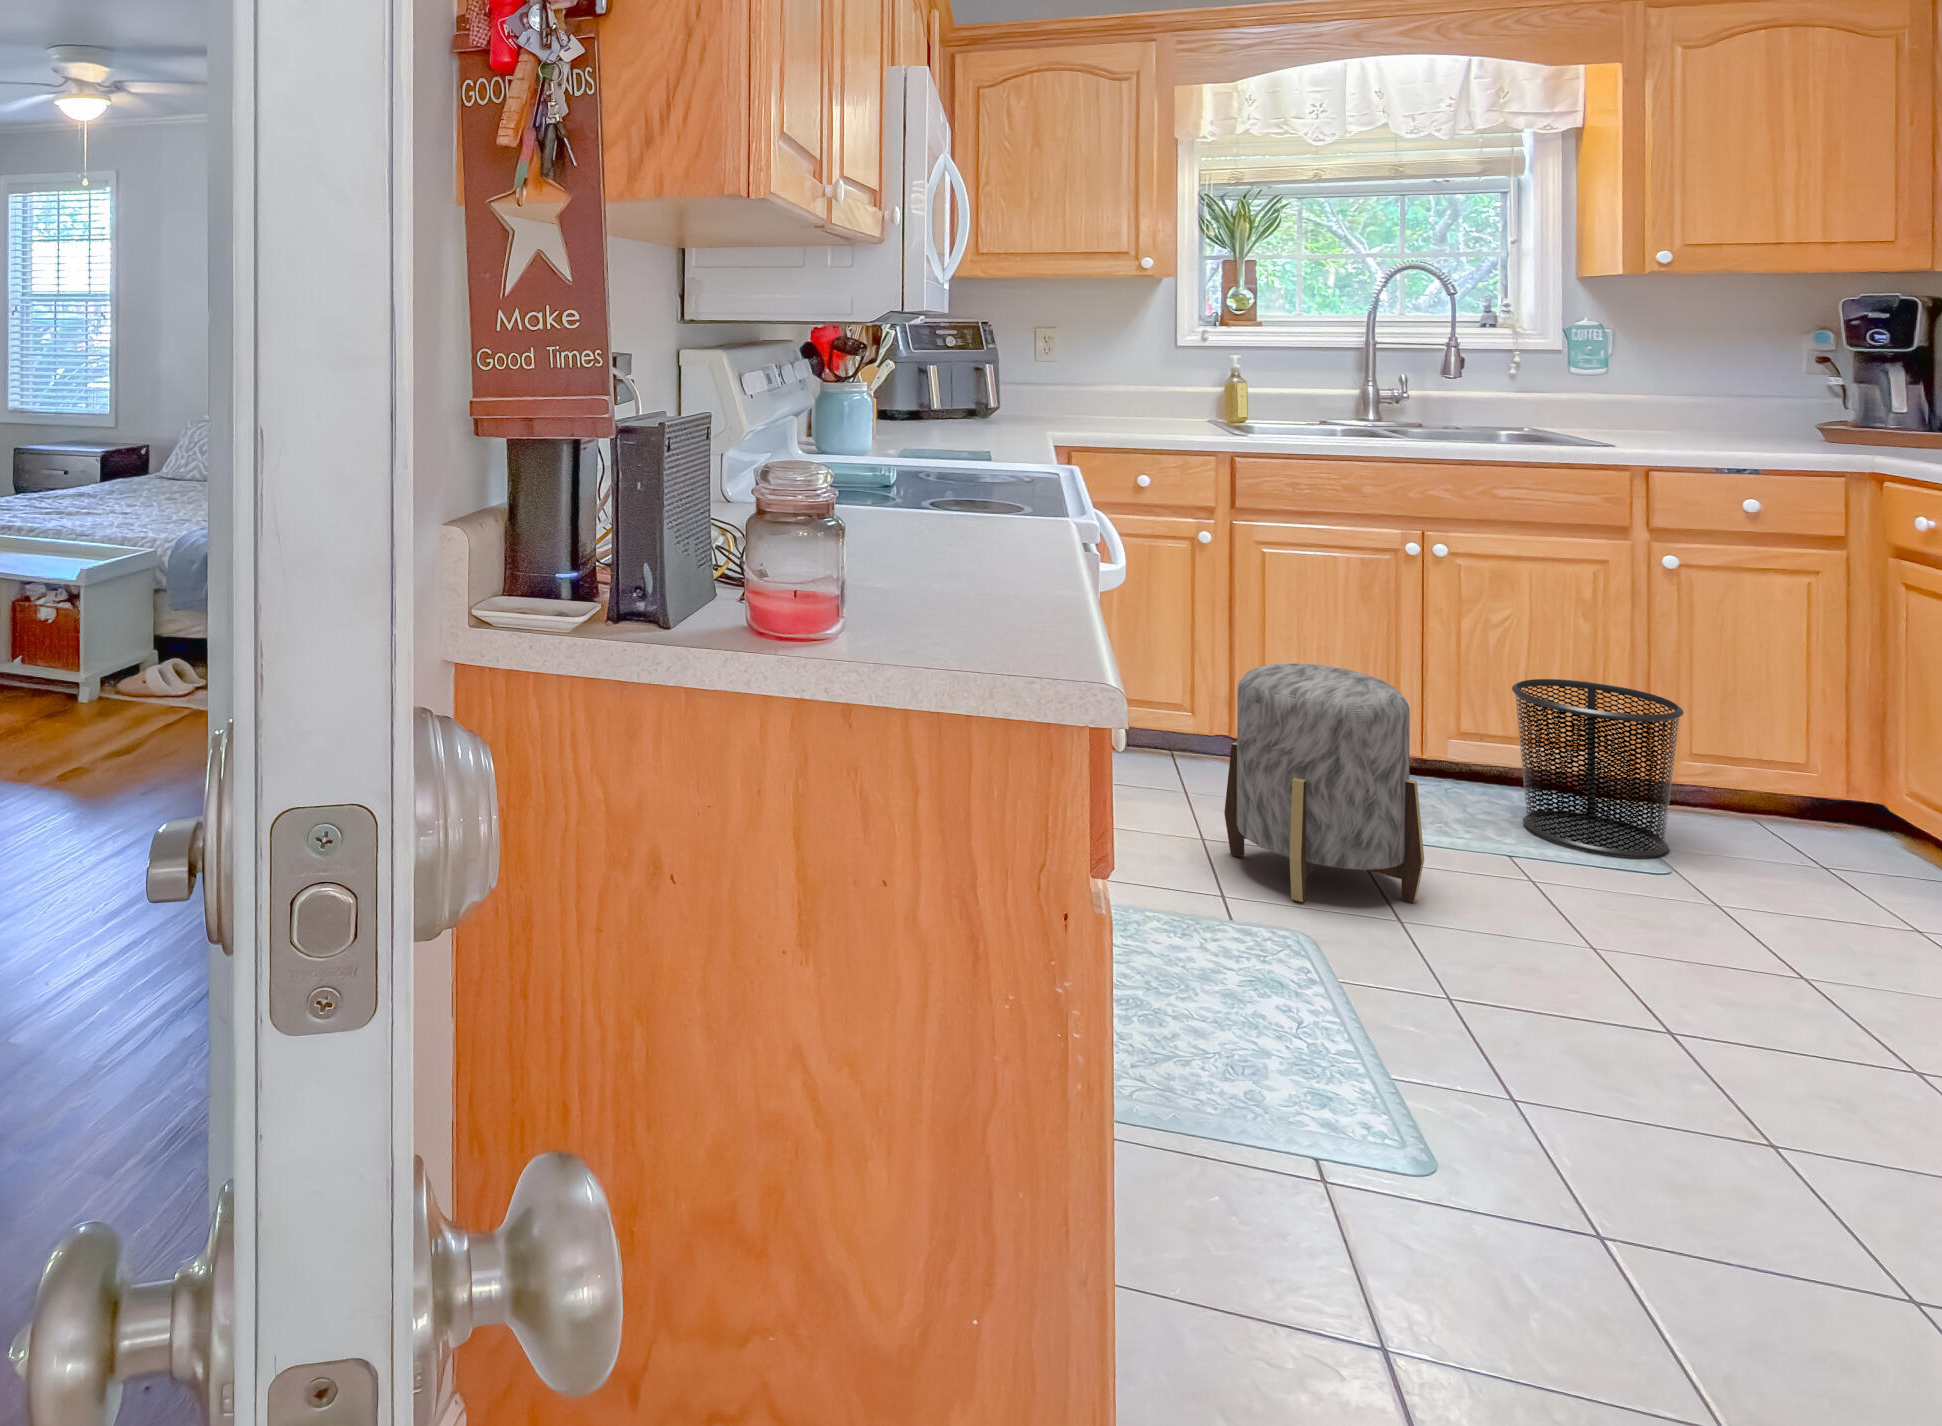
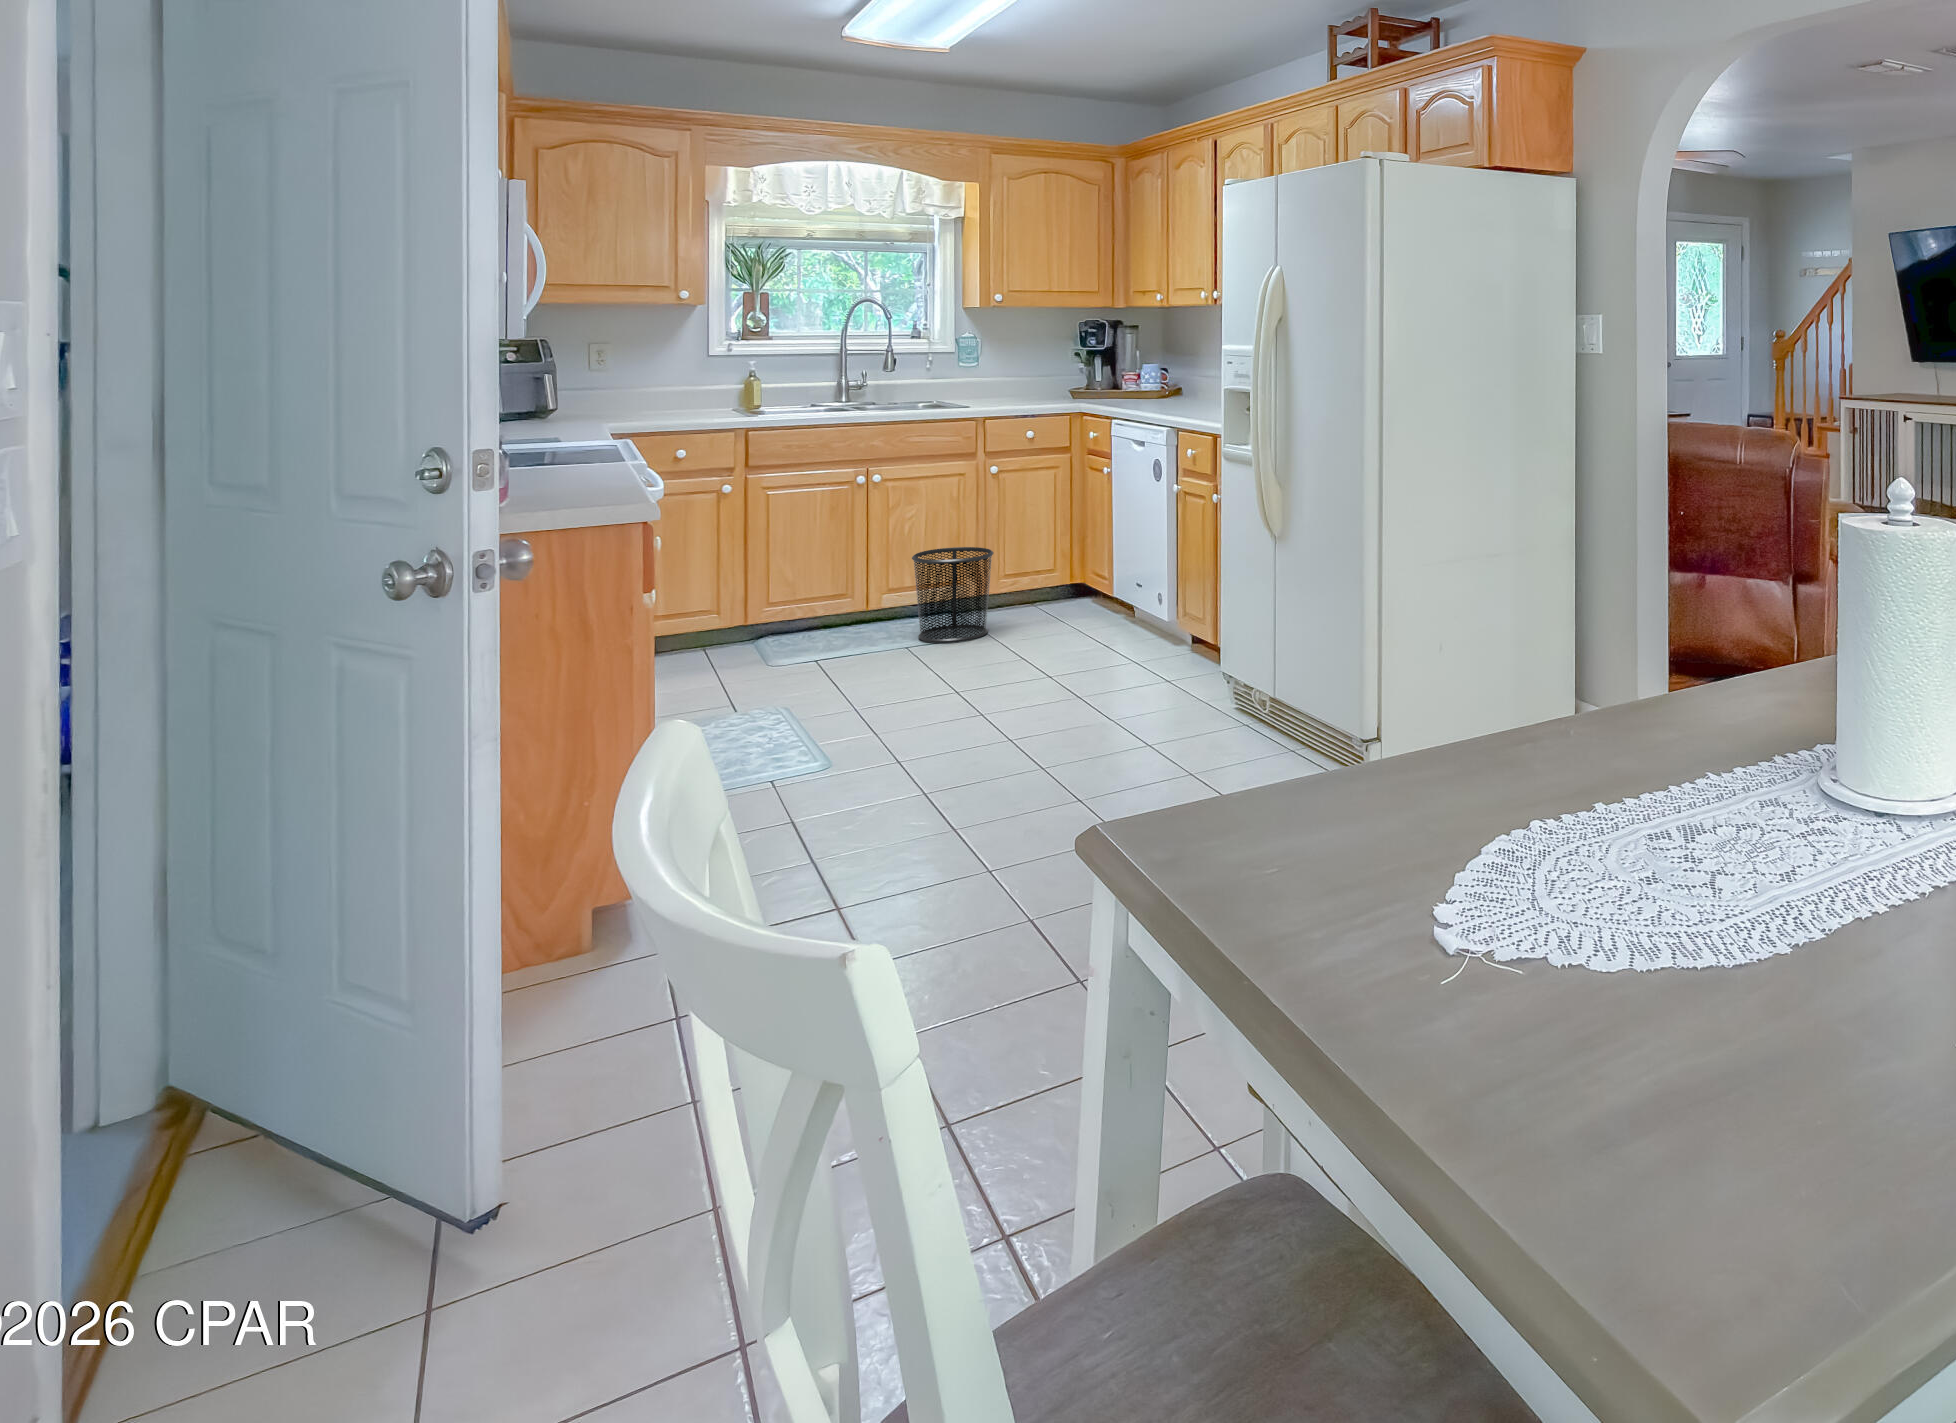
stool: present [1224,663,1424,904] -> none [735,556,854,705]

